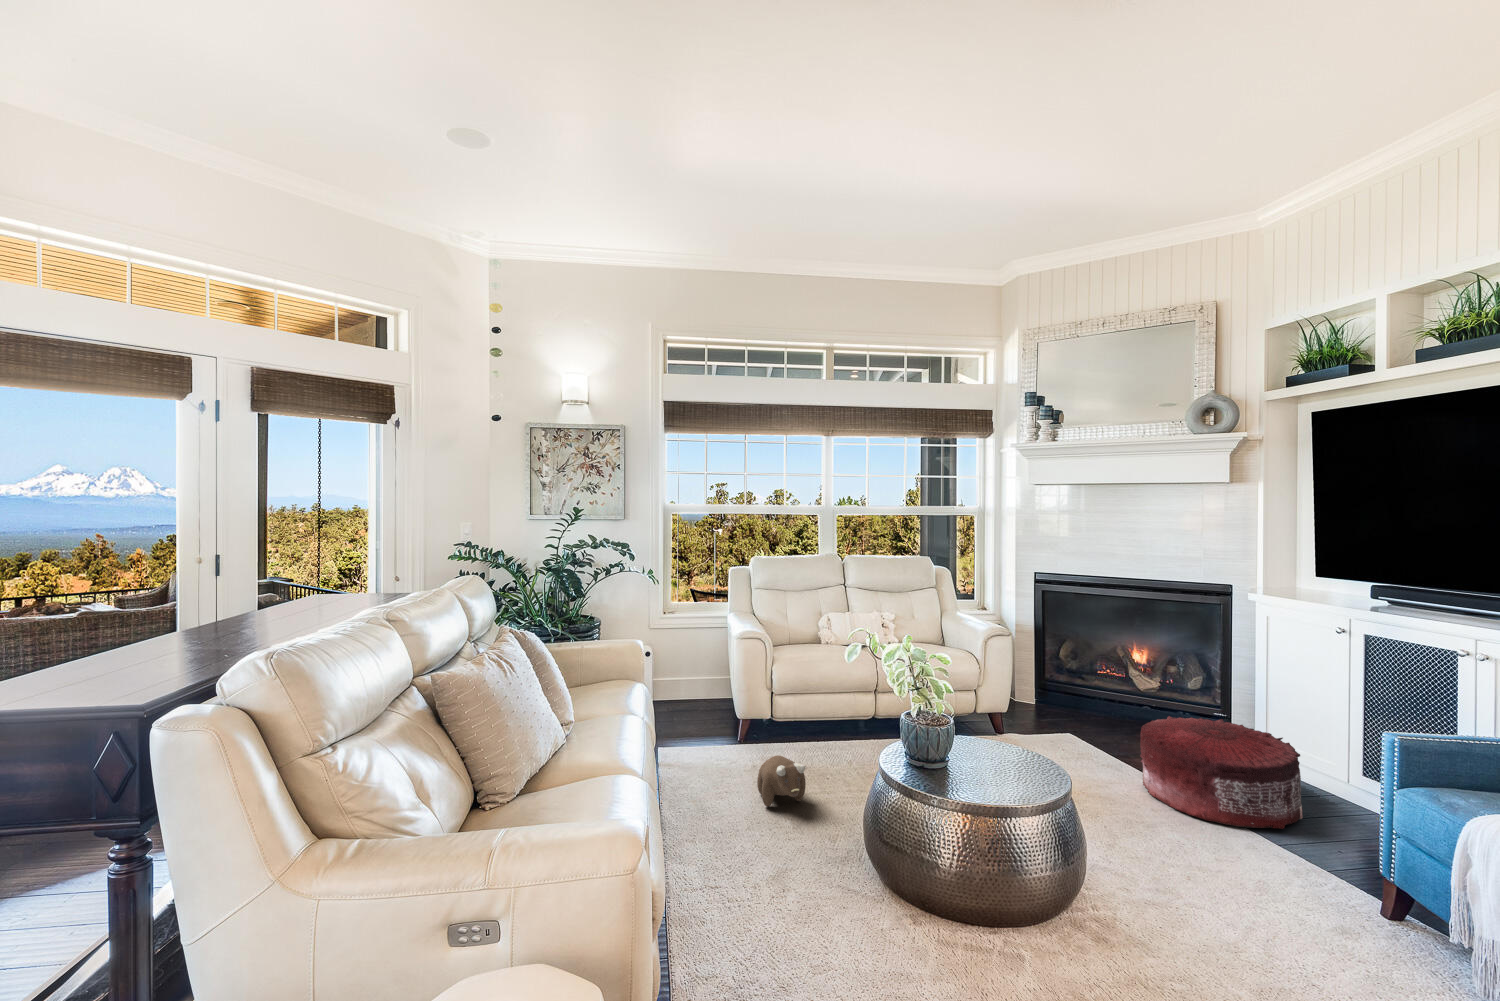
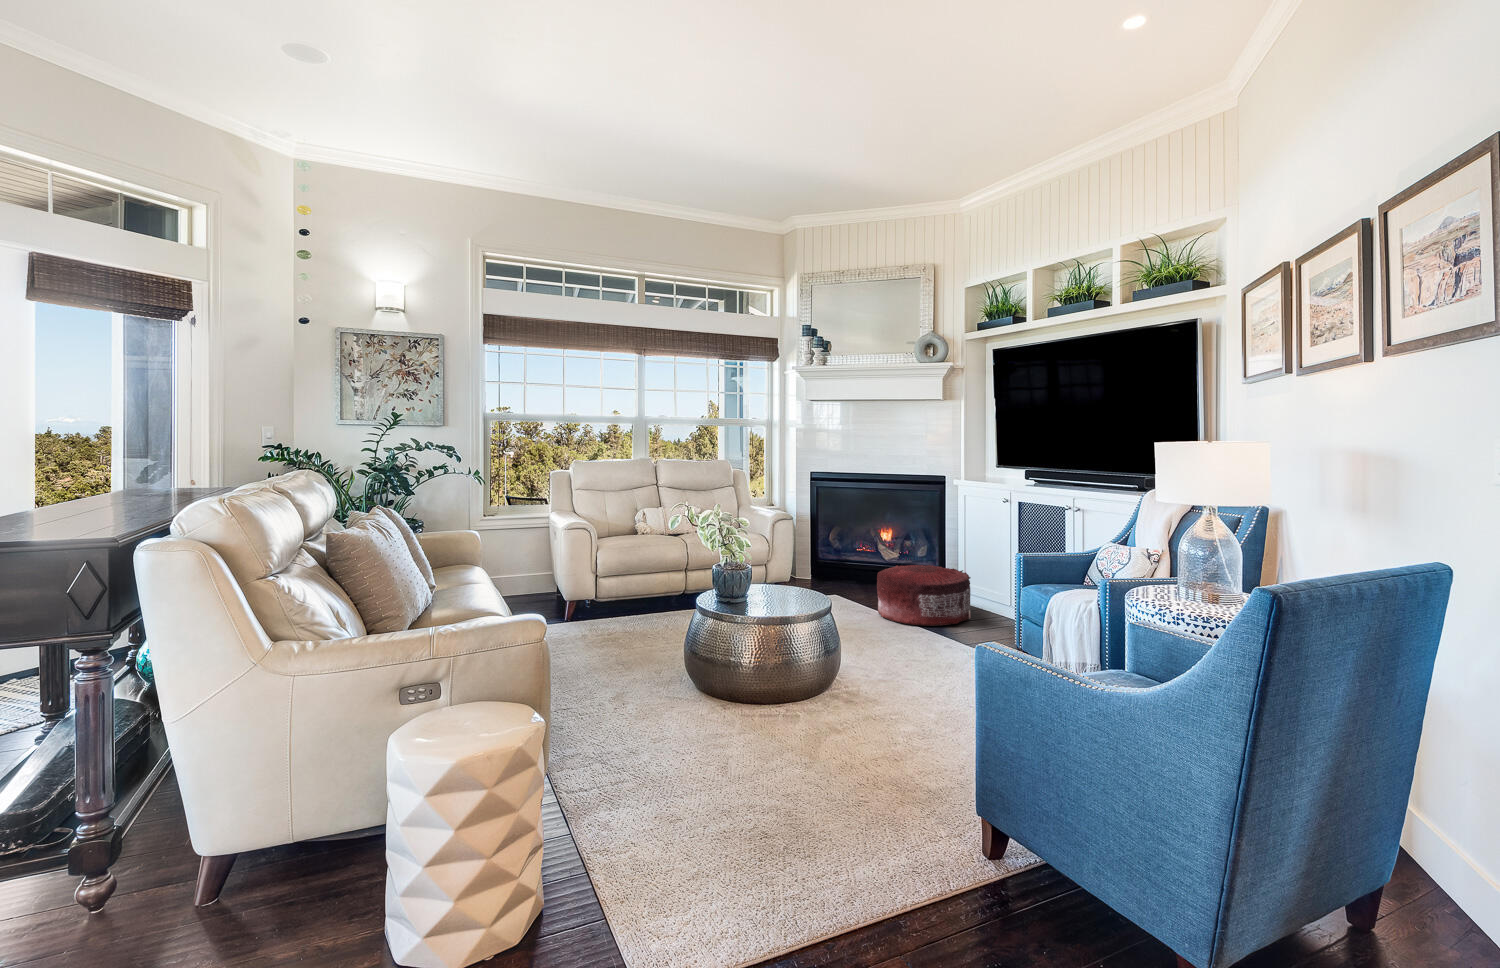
plush toy: present [757,755,806,807] -> none [595,607,636,645]

